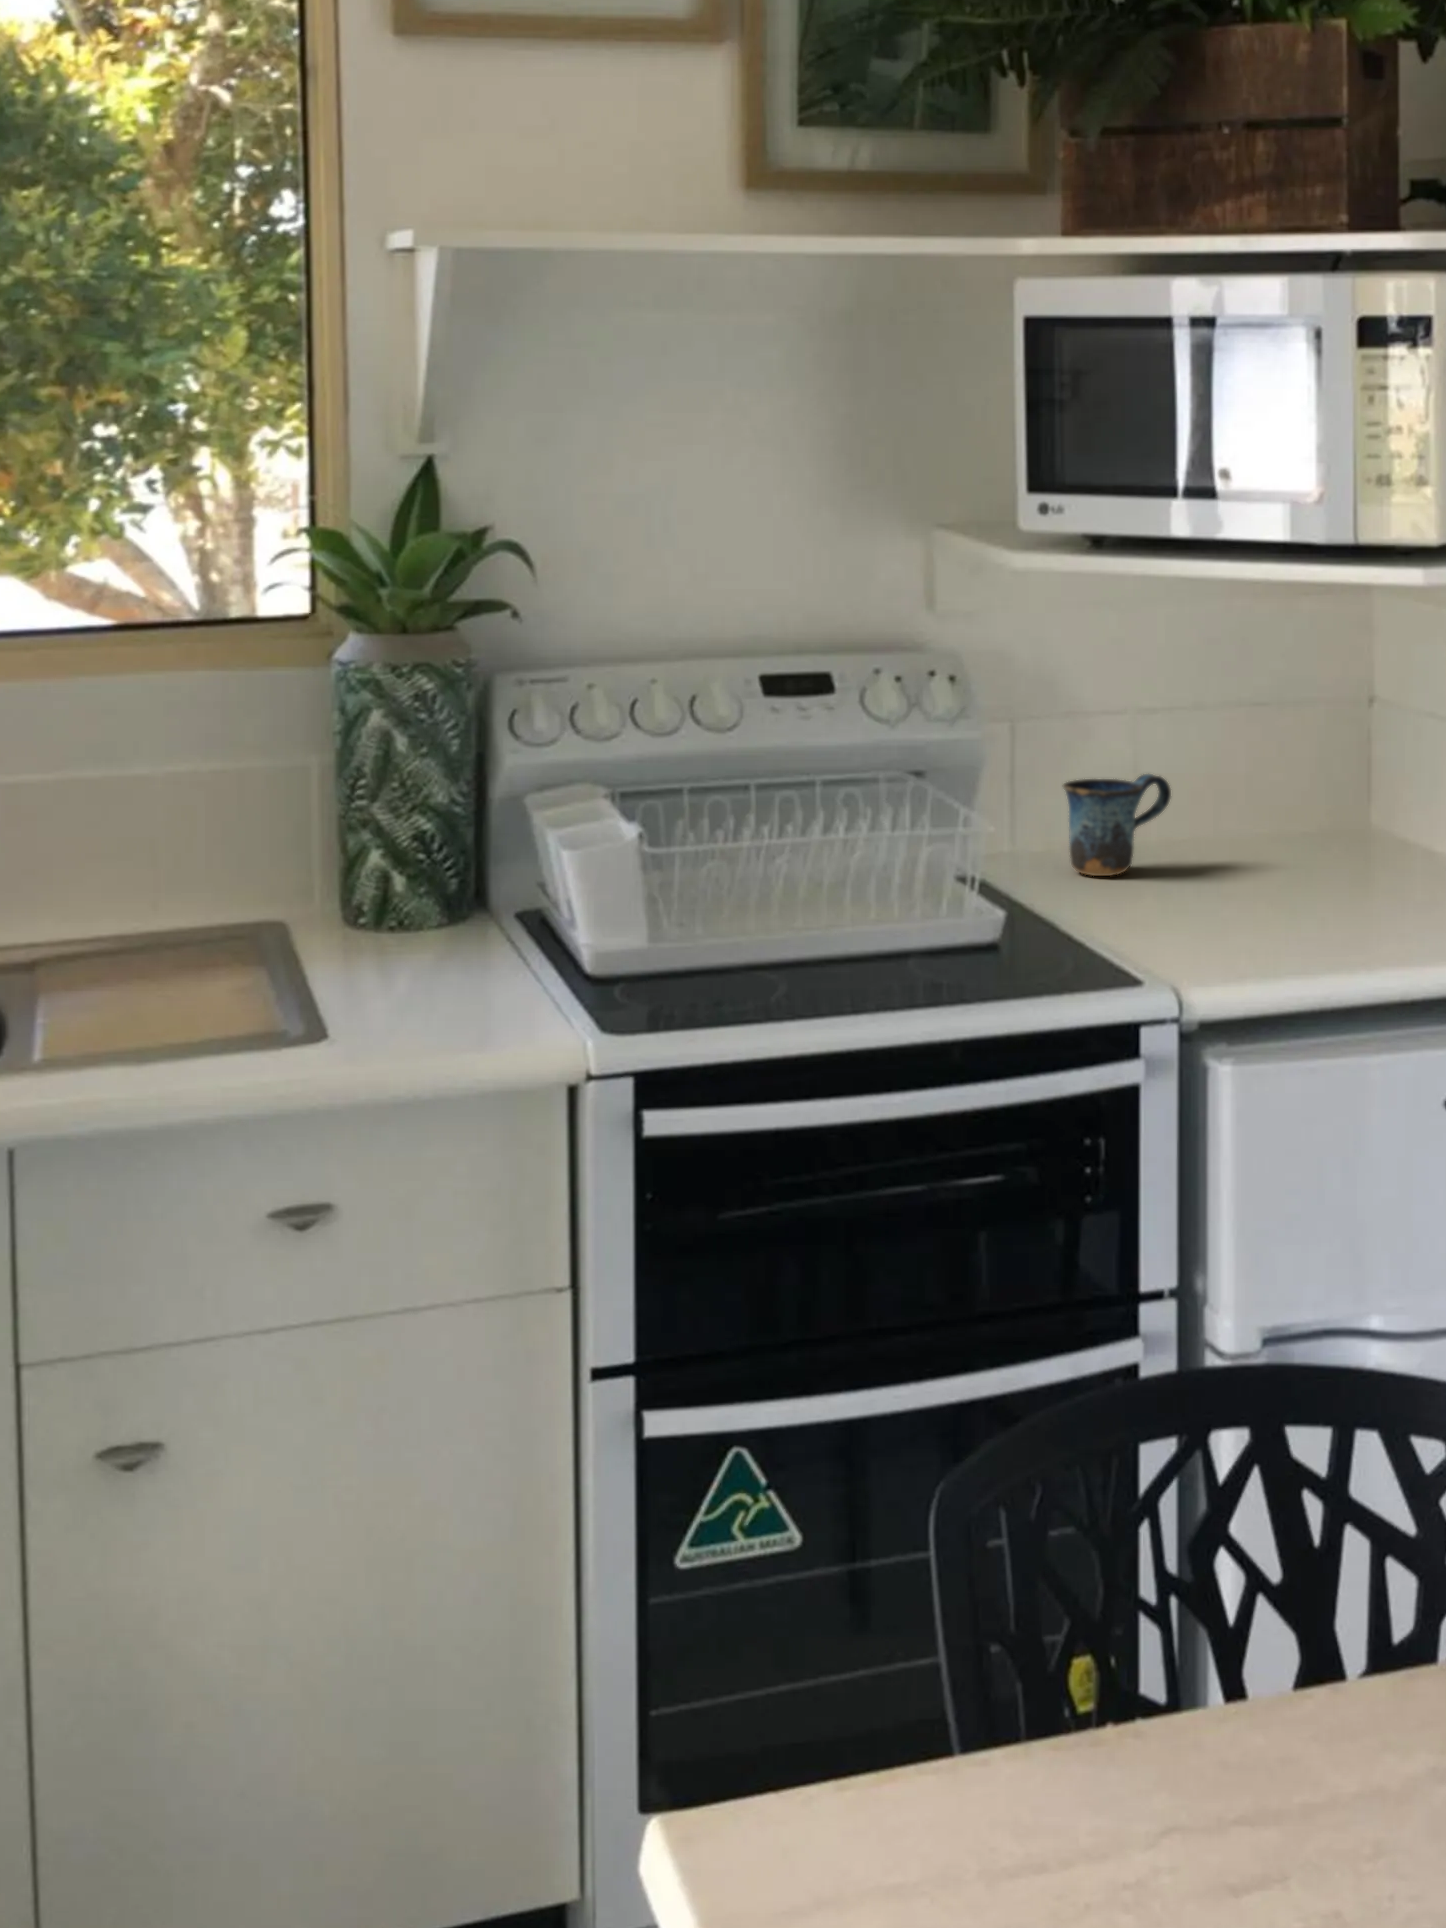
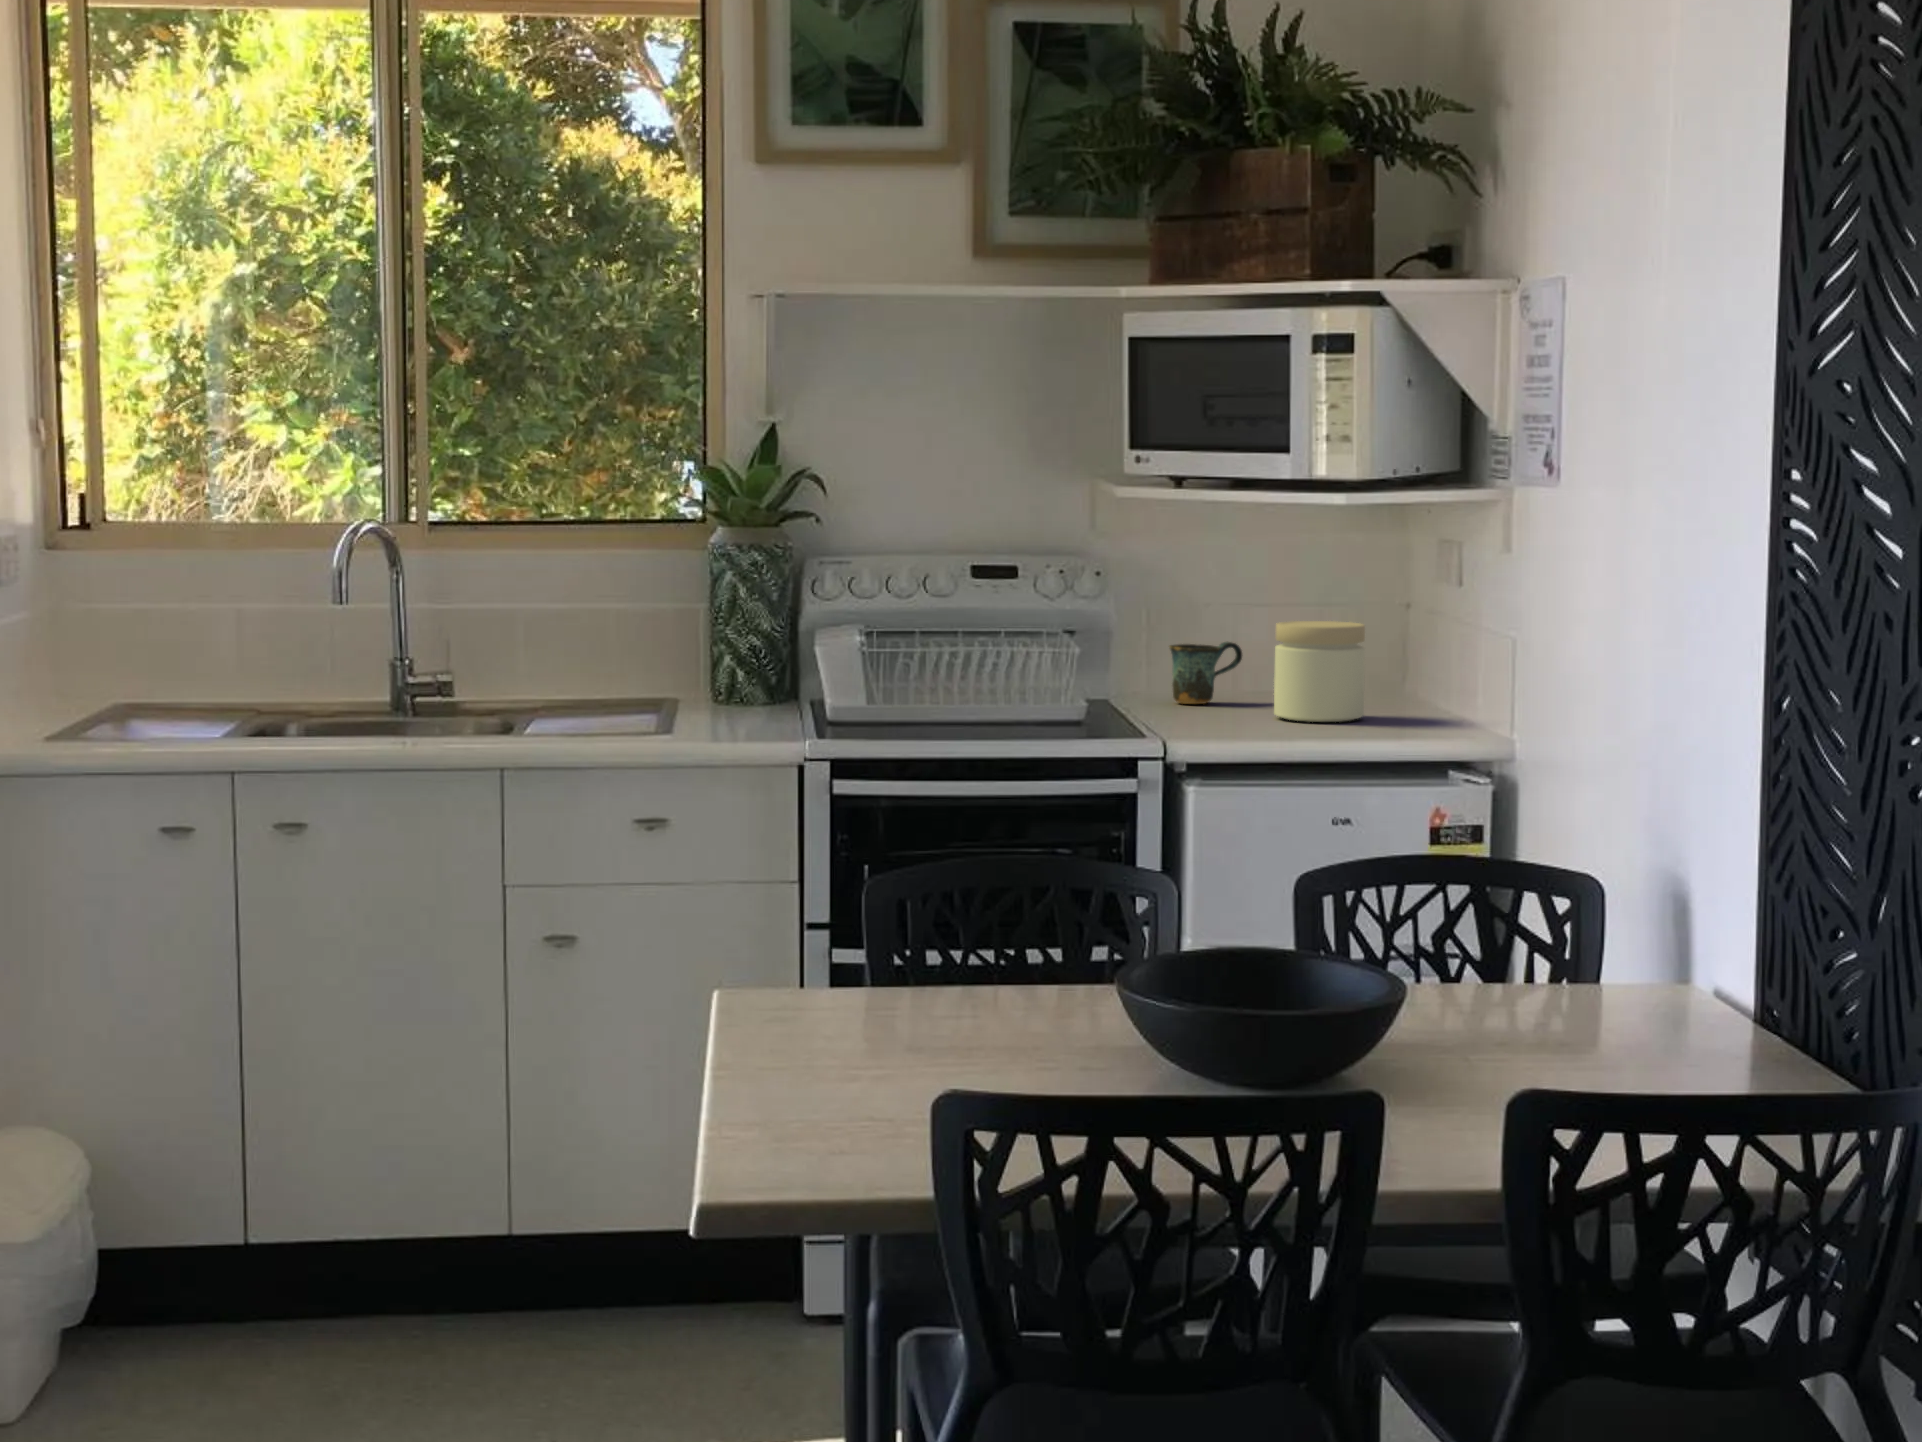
jar: none [1268,750,1408,917] -> present [1274,621,1365,722]

